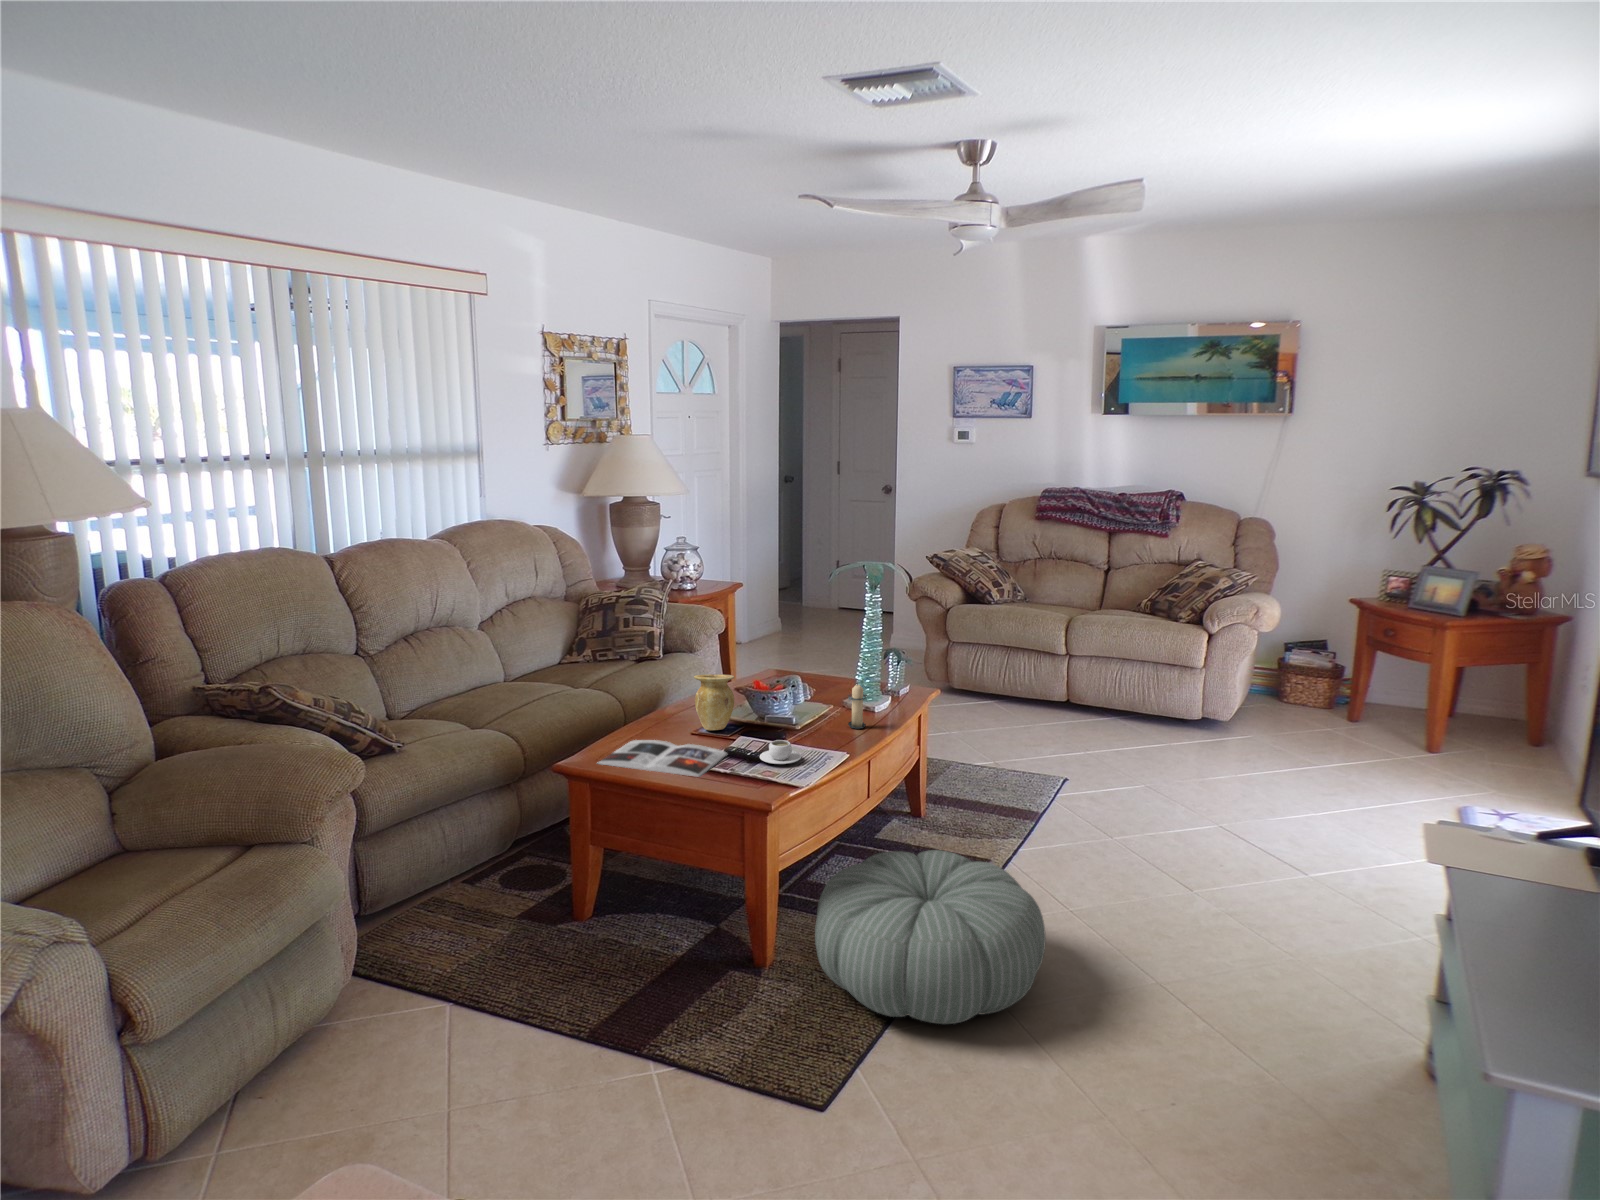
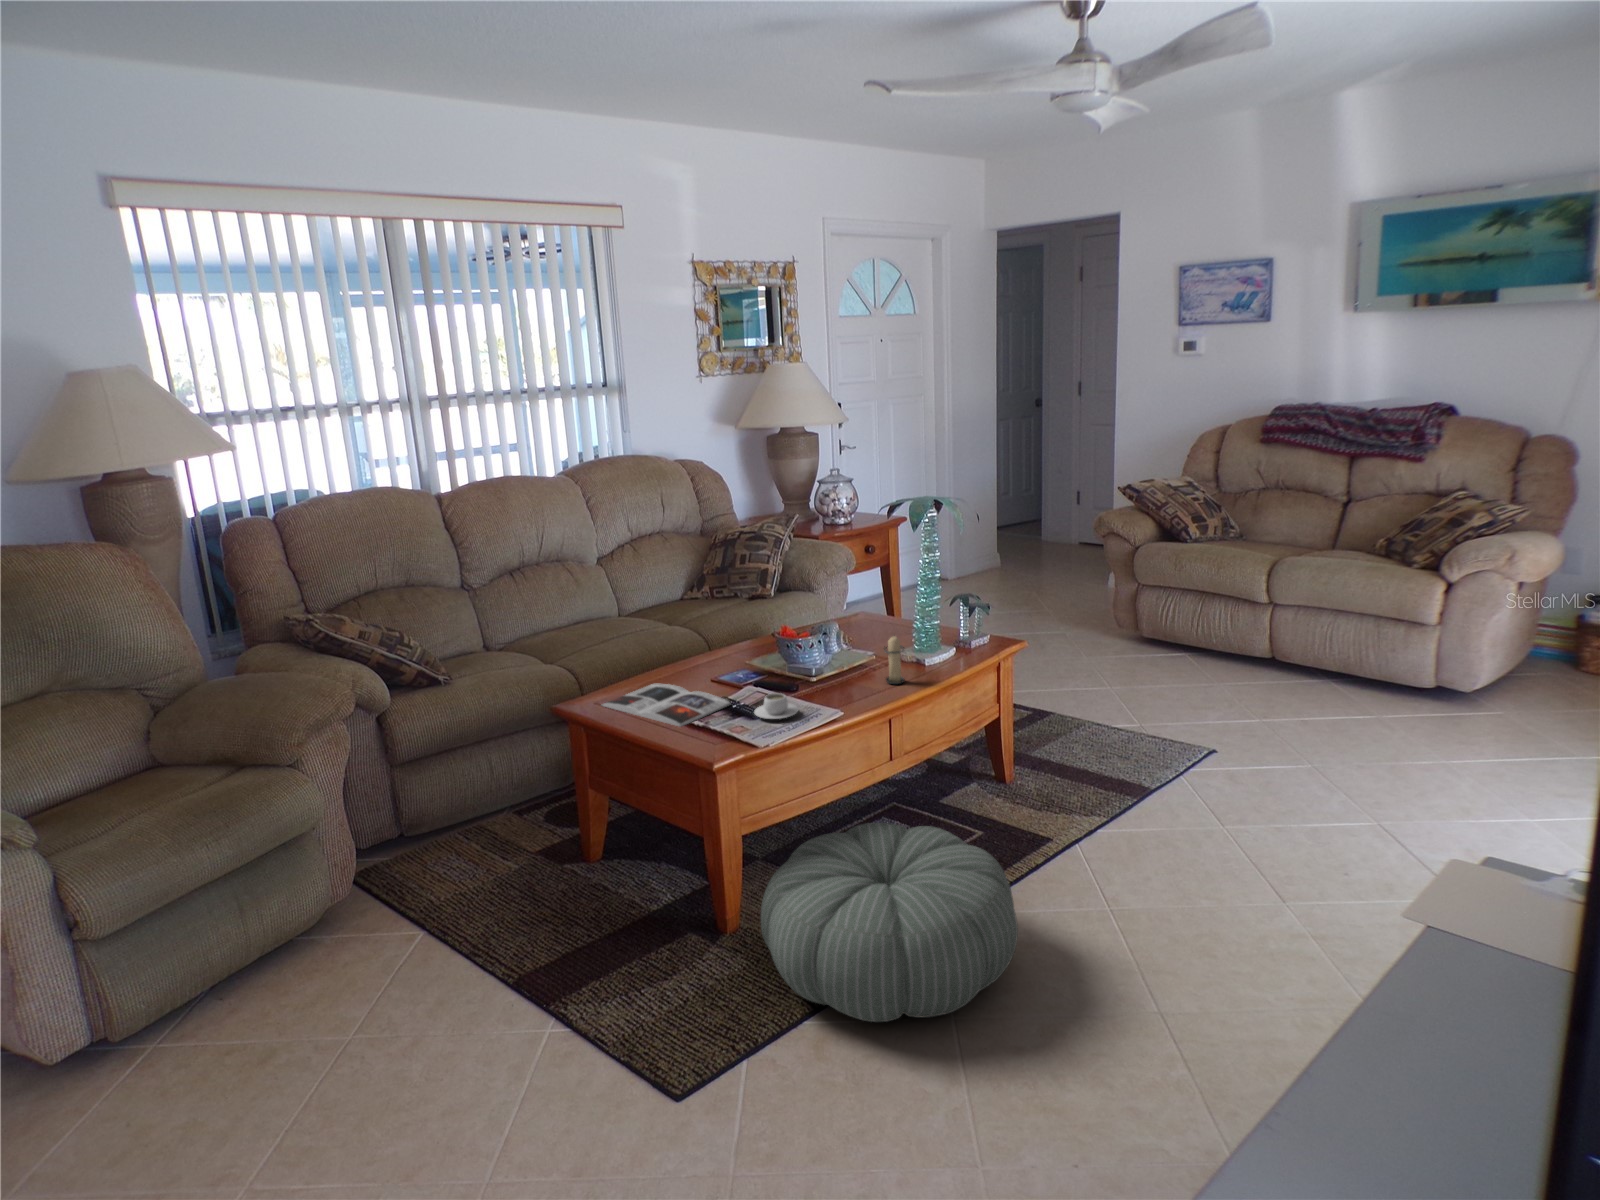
vase: present [694,674,734,730] -> none [724,619,767,677]

